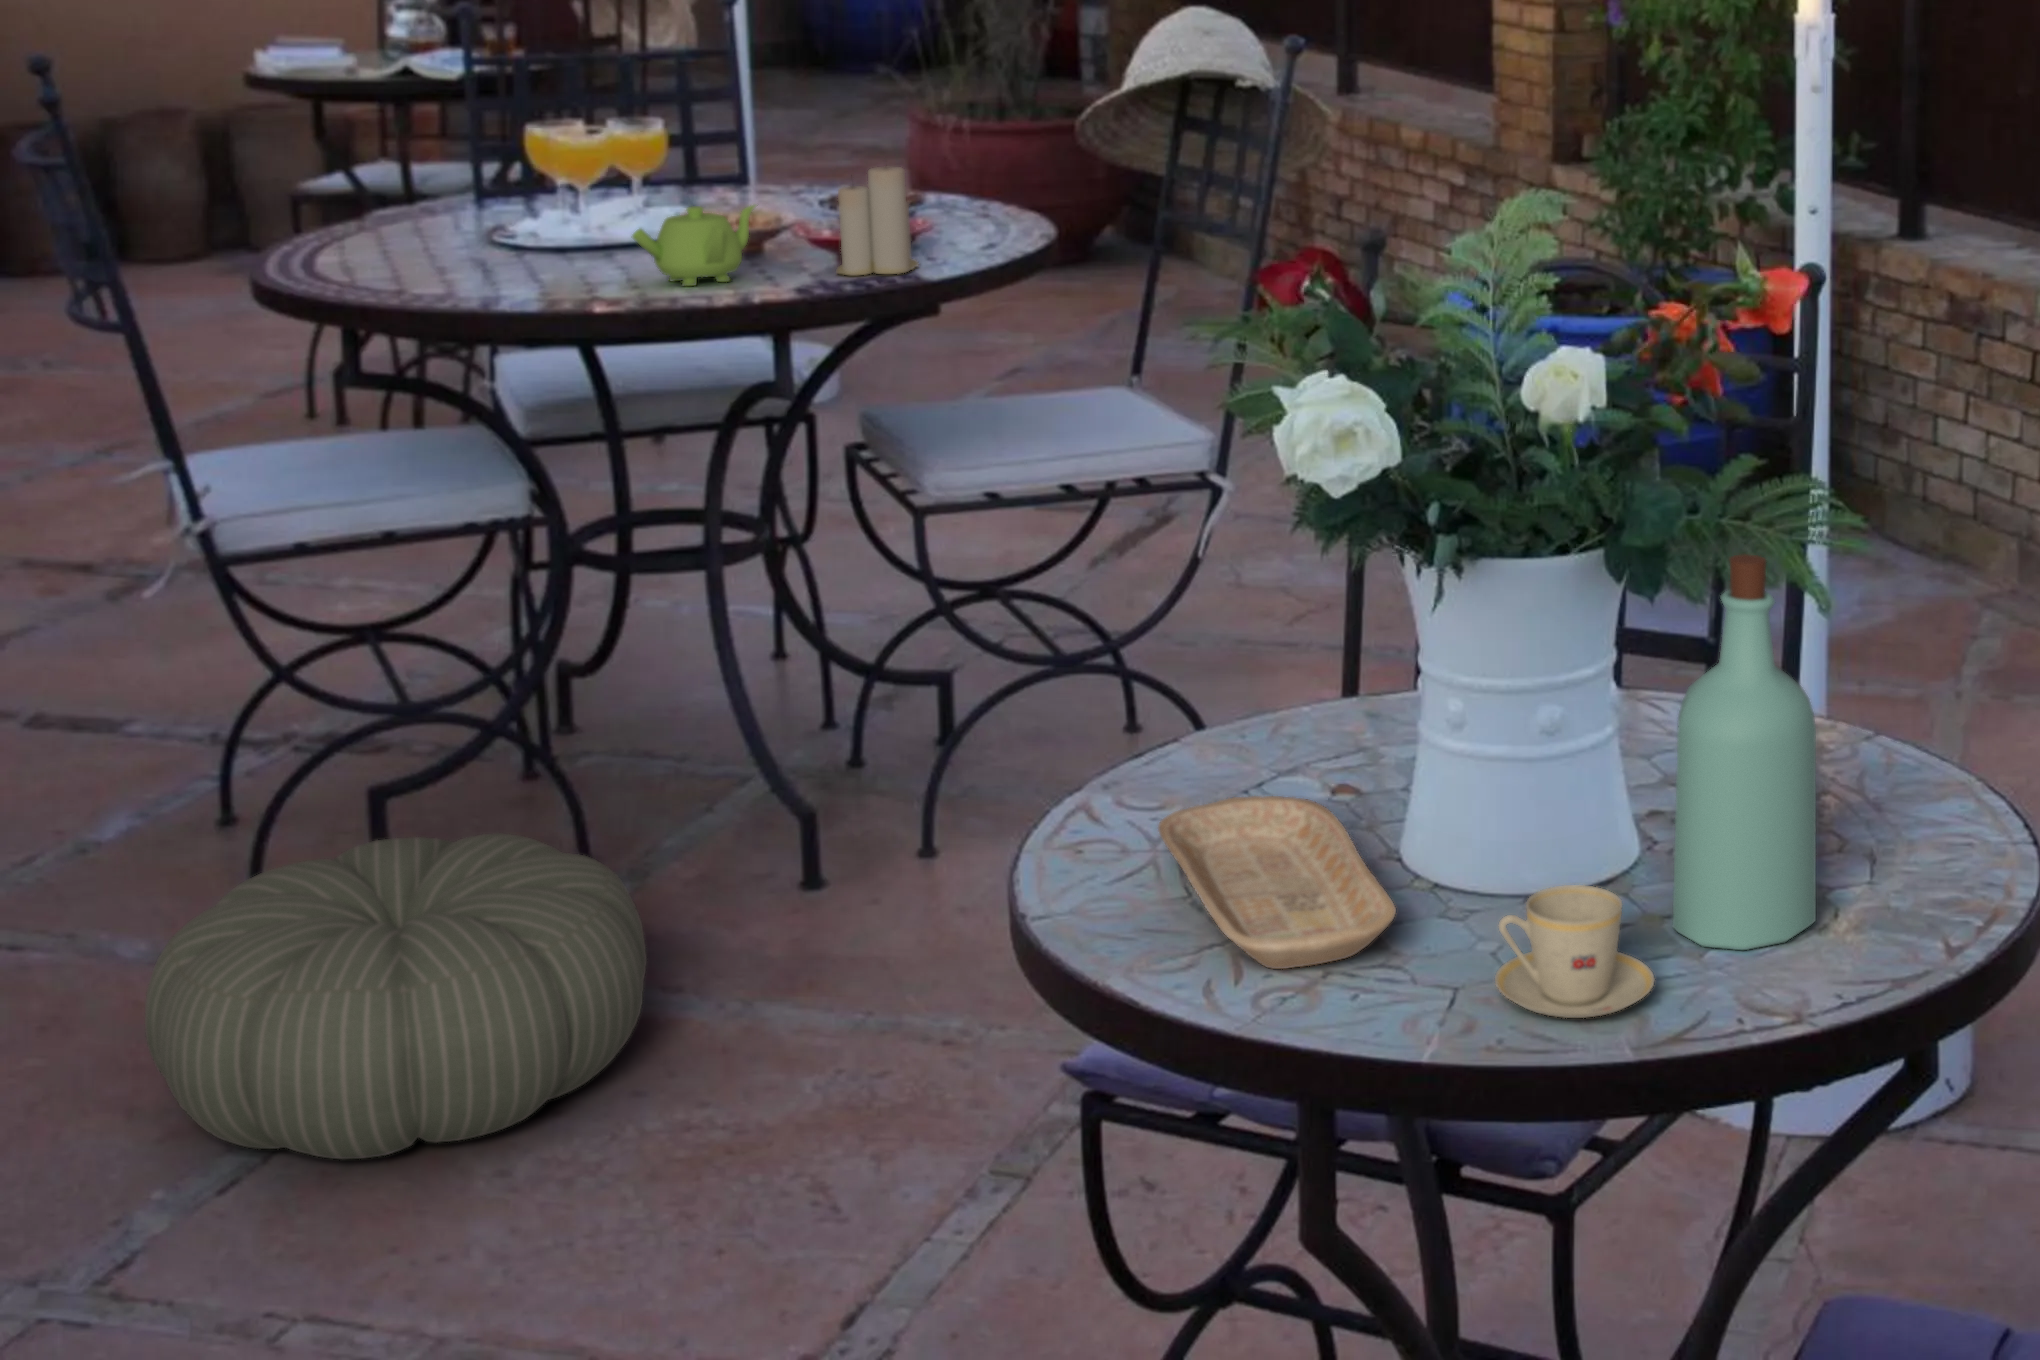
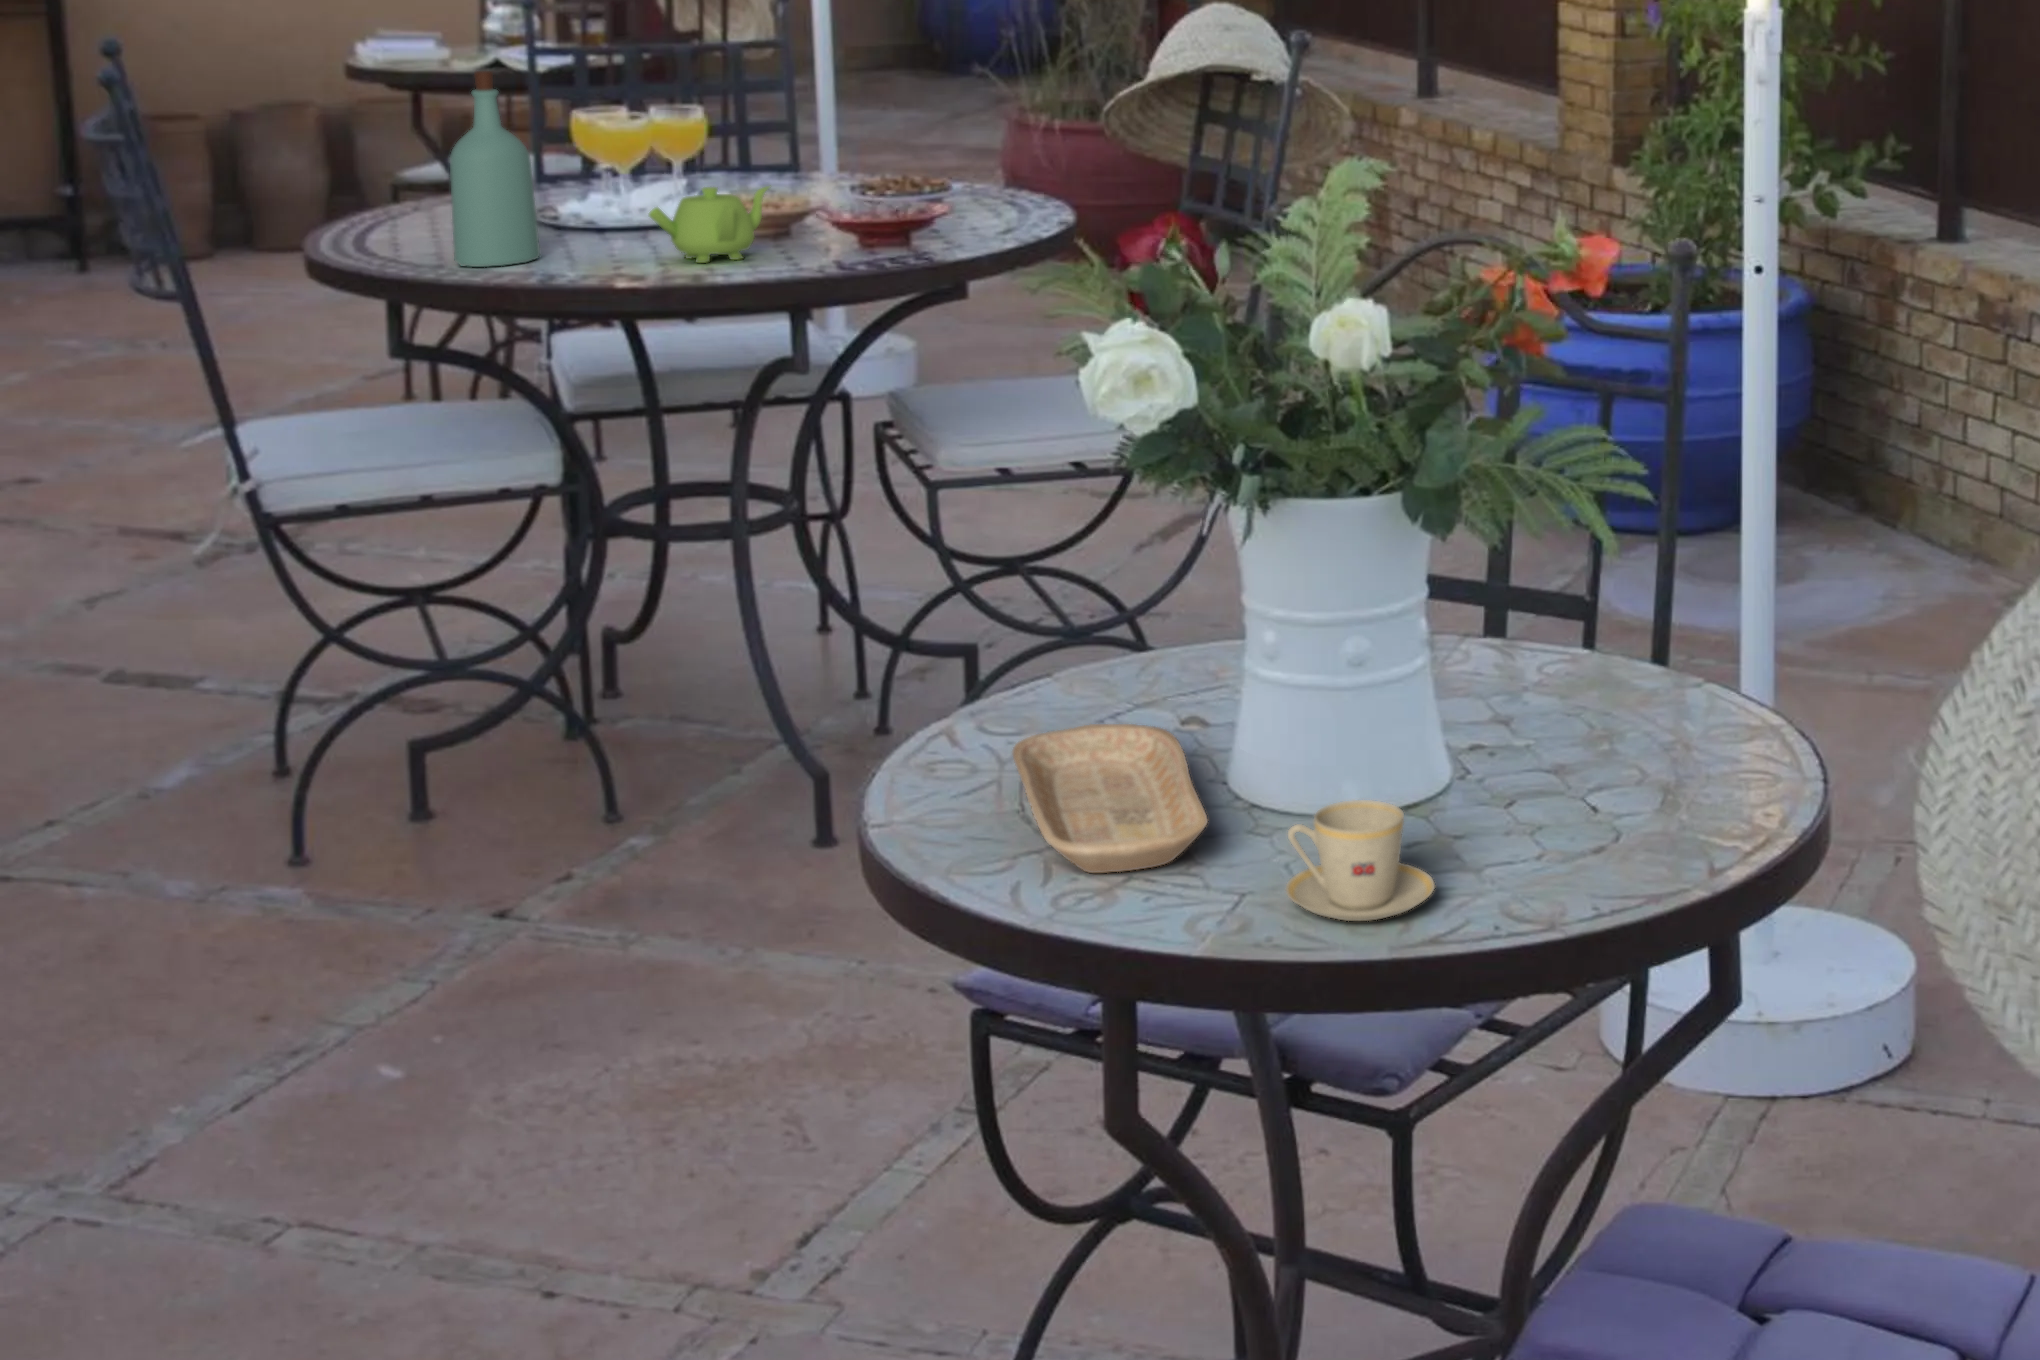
candle: present [836,166,919,275] -> none [844,140,925,255]
bottle: present [1673,554,1816,950] -> present [449,71,541,267]
pouf: present [145,833,647,1159] -> none [158,777,632,1073]

